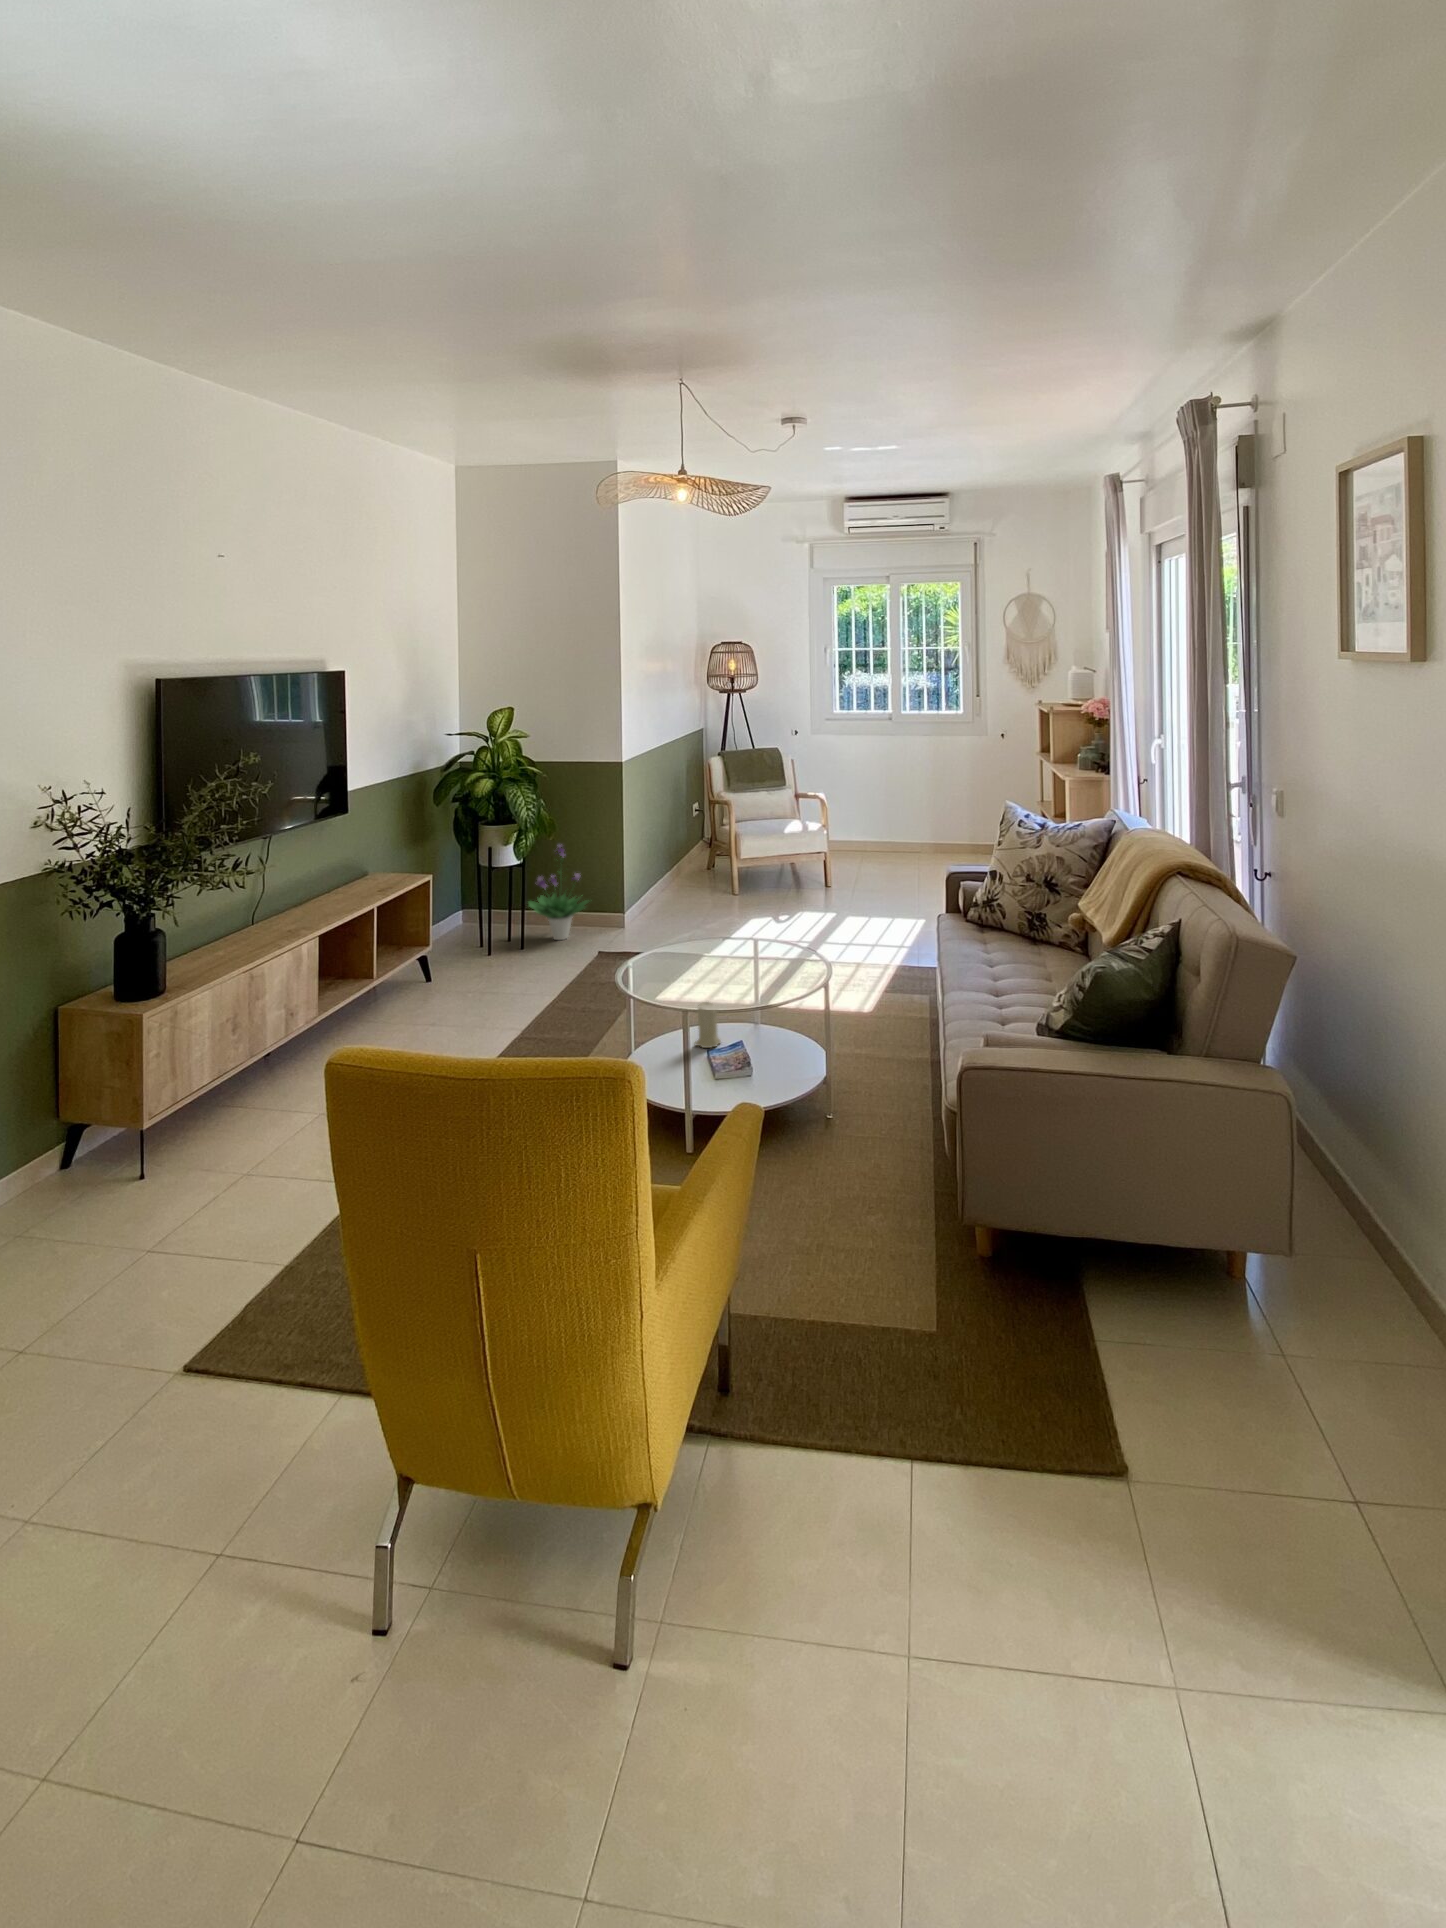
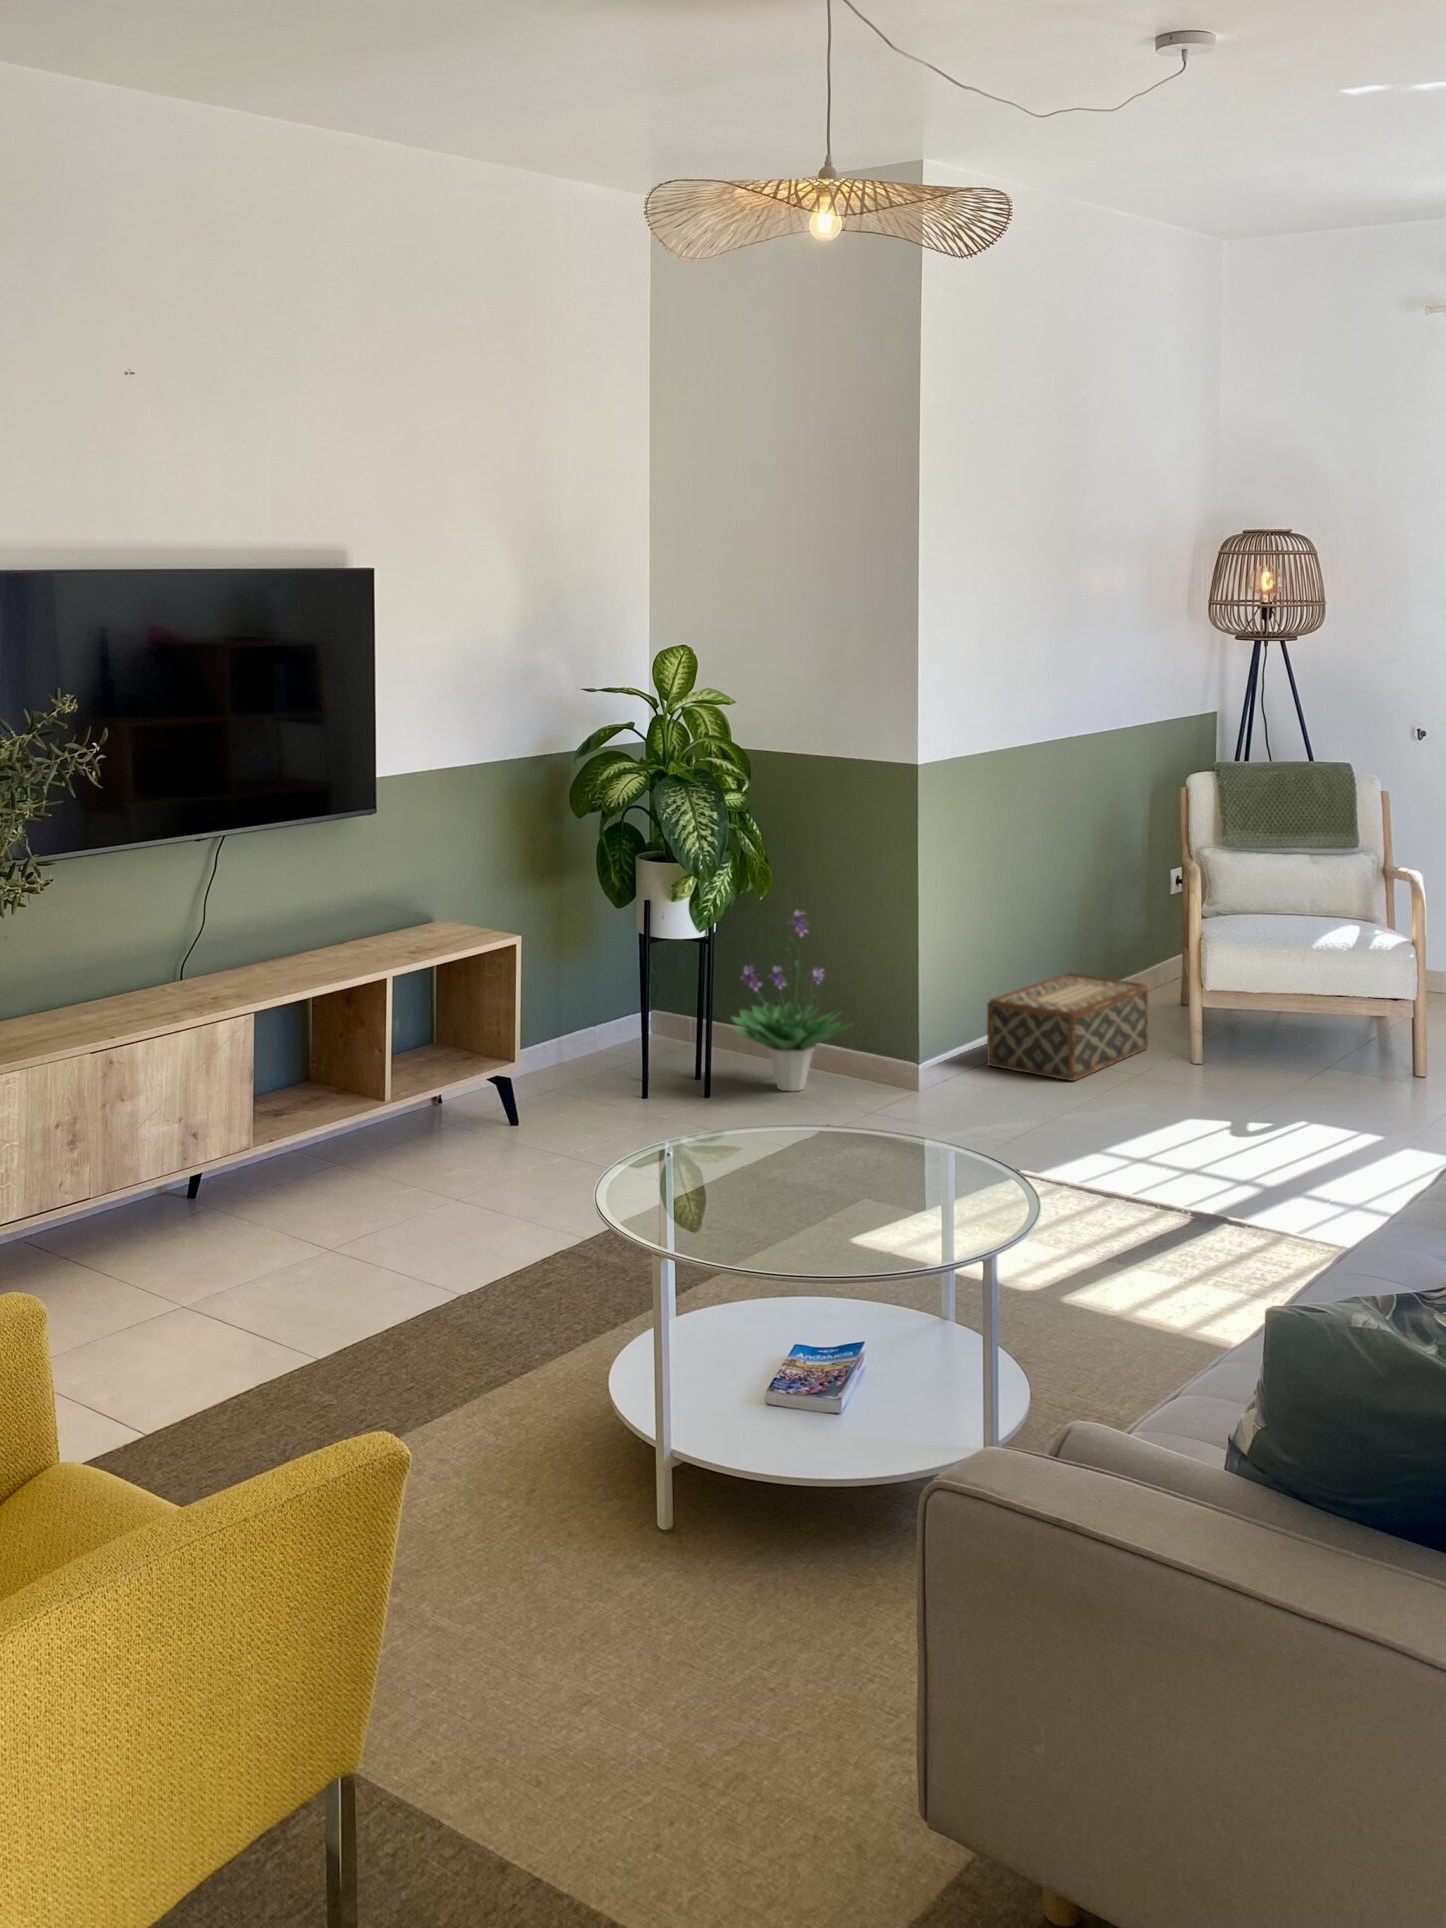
woven basket: none [646,862,712,914] -> present [987,973,1148,1081]
candle: present [695,1002,721,1048] -> none [785,1248,839,1341]

